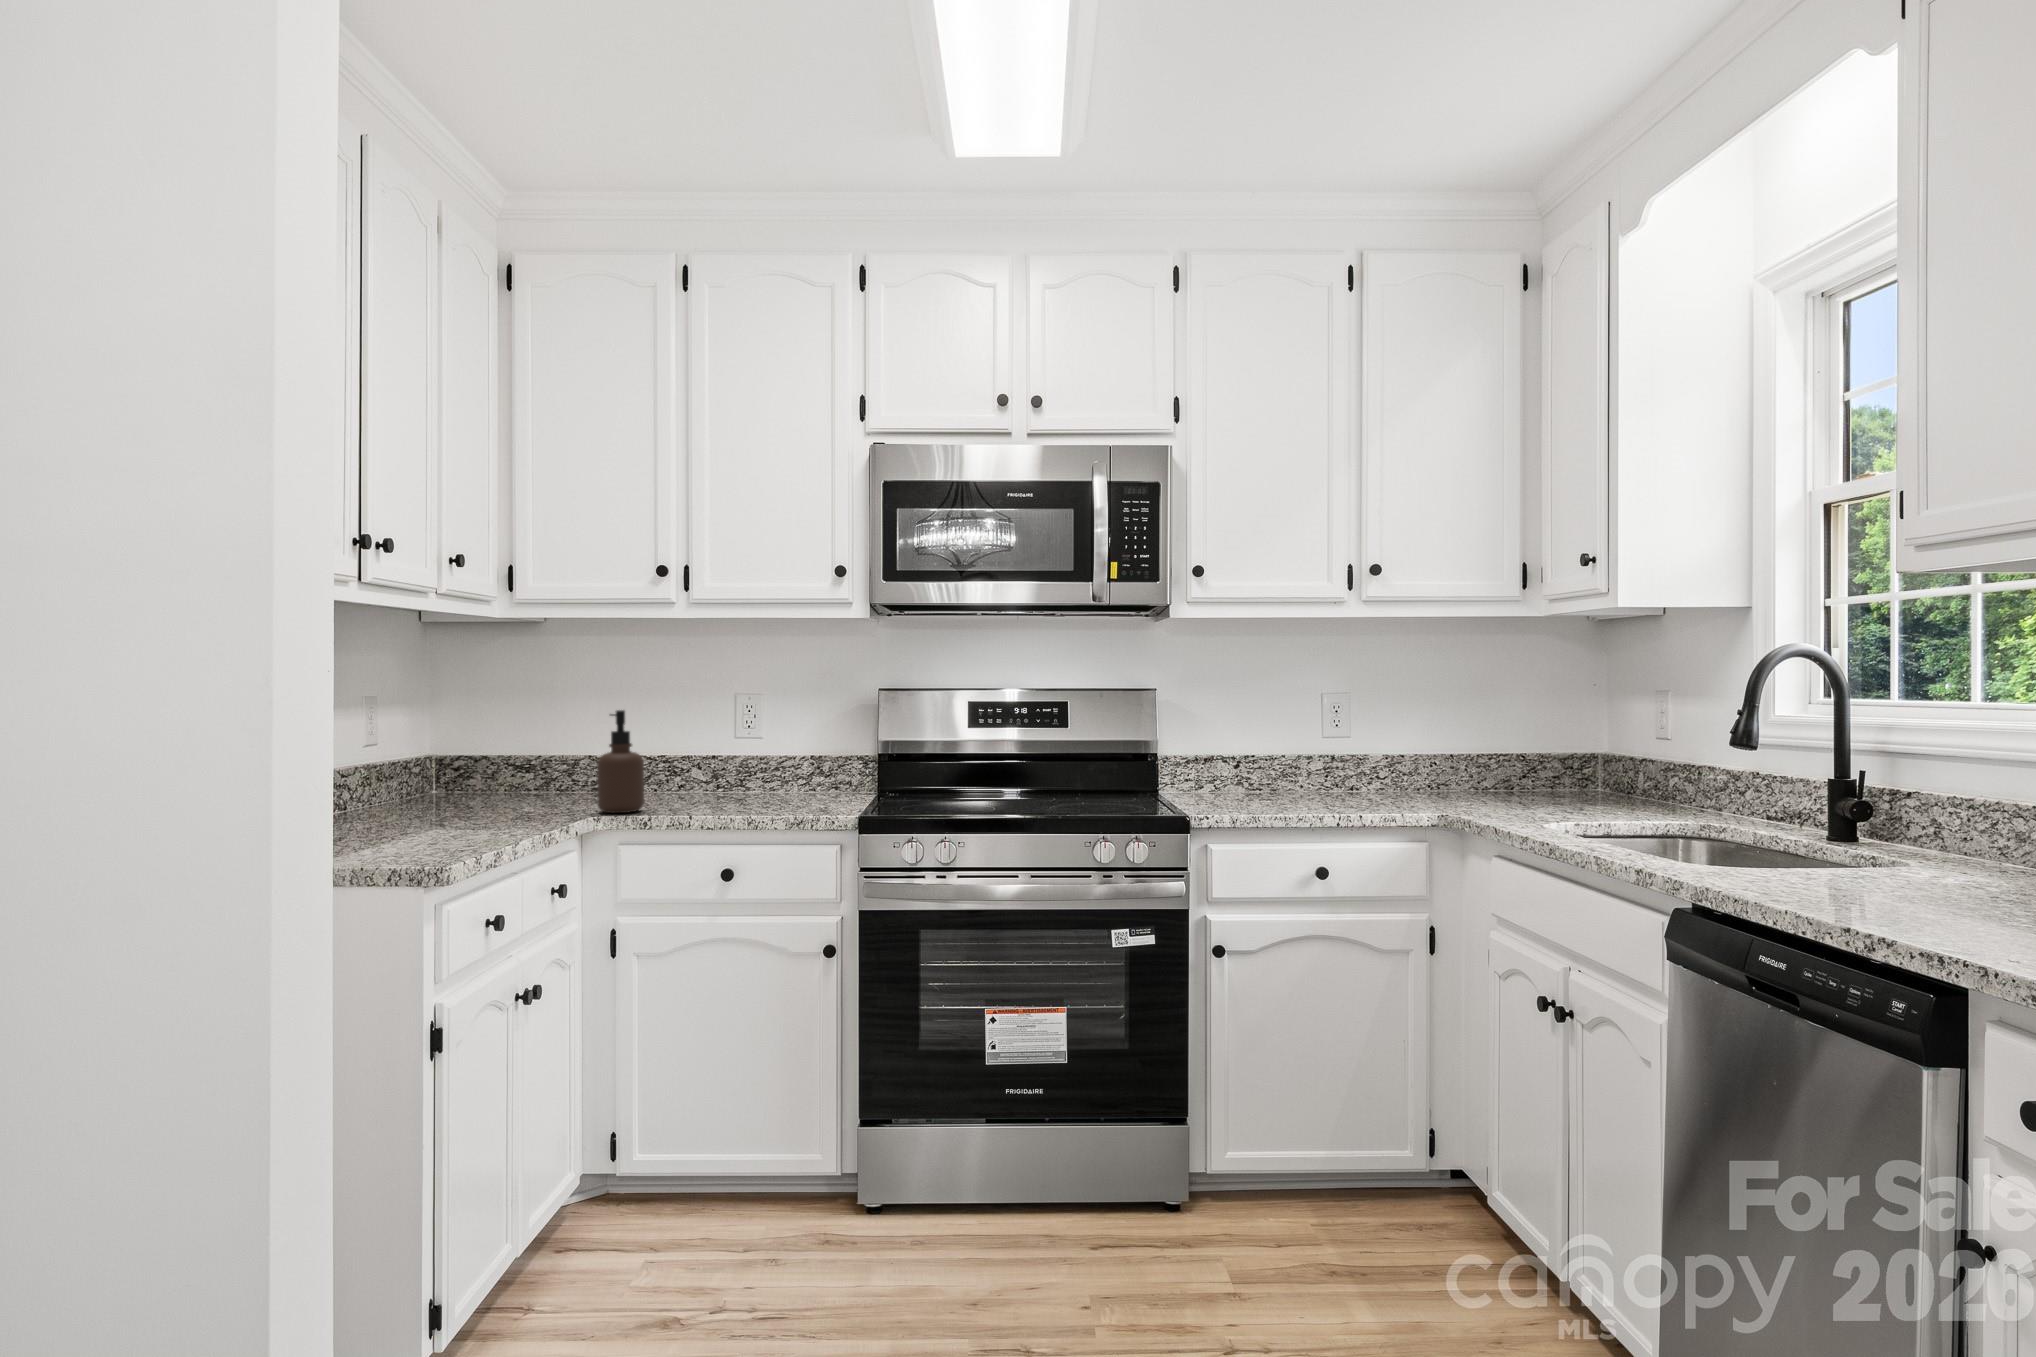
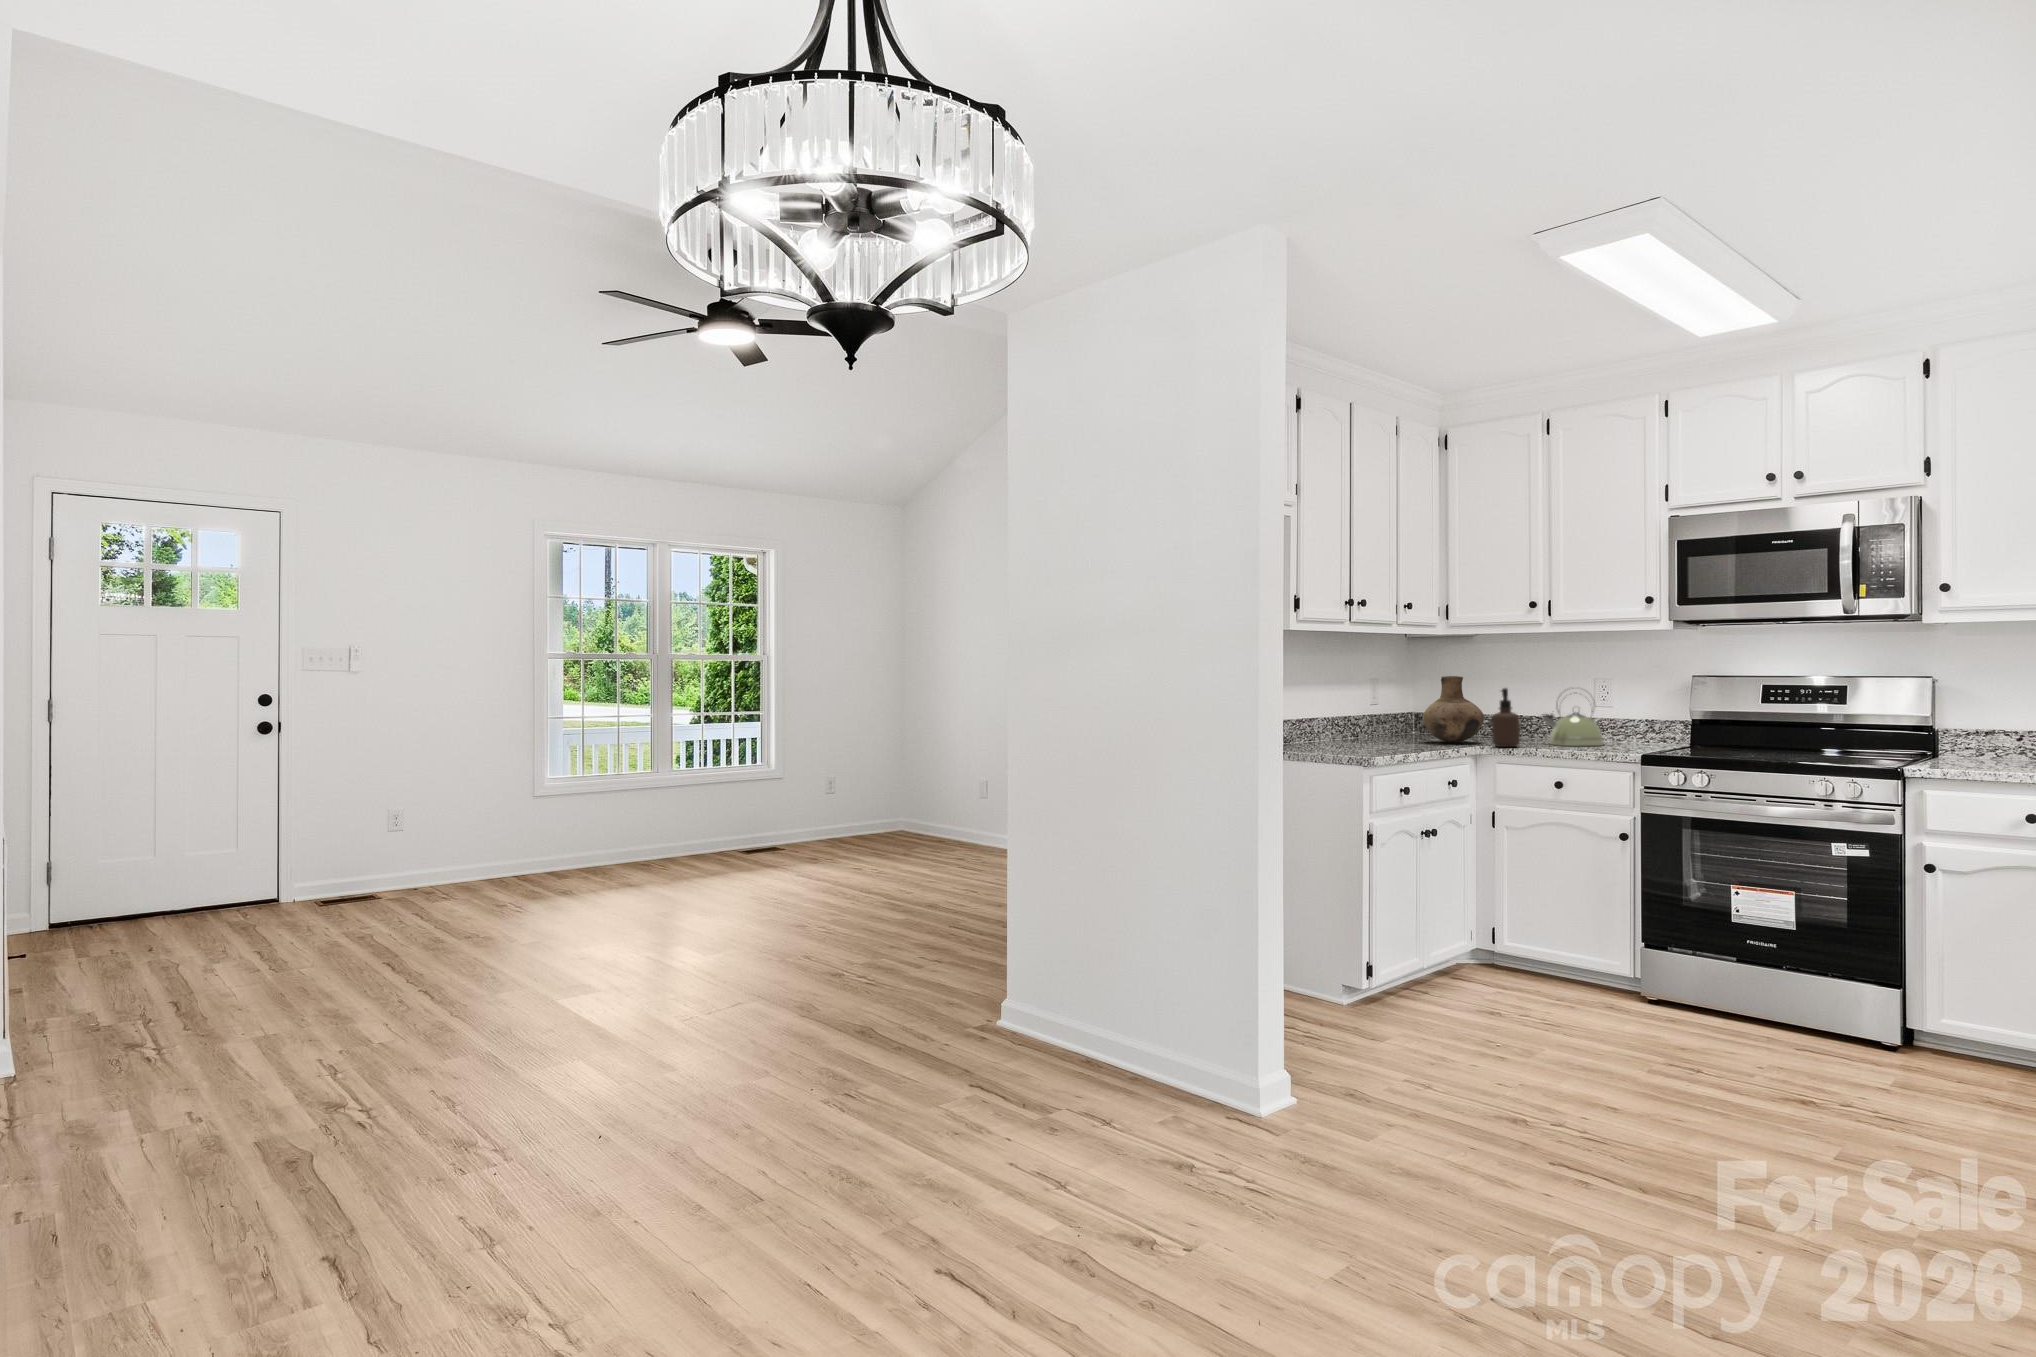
vase: none [462,690,574,808] -> present [1423,676,1484,743]
kettle: none [665,708,760,803] -> present [1543,687,1604,746]

